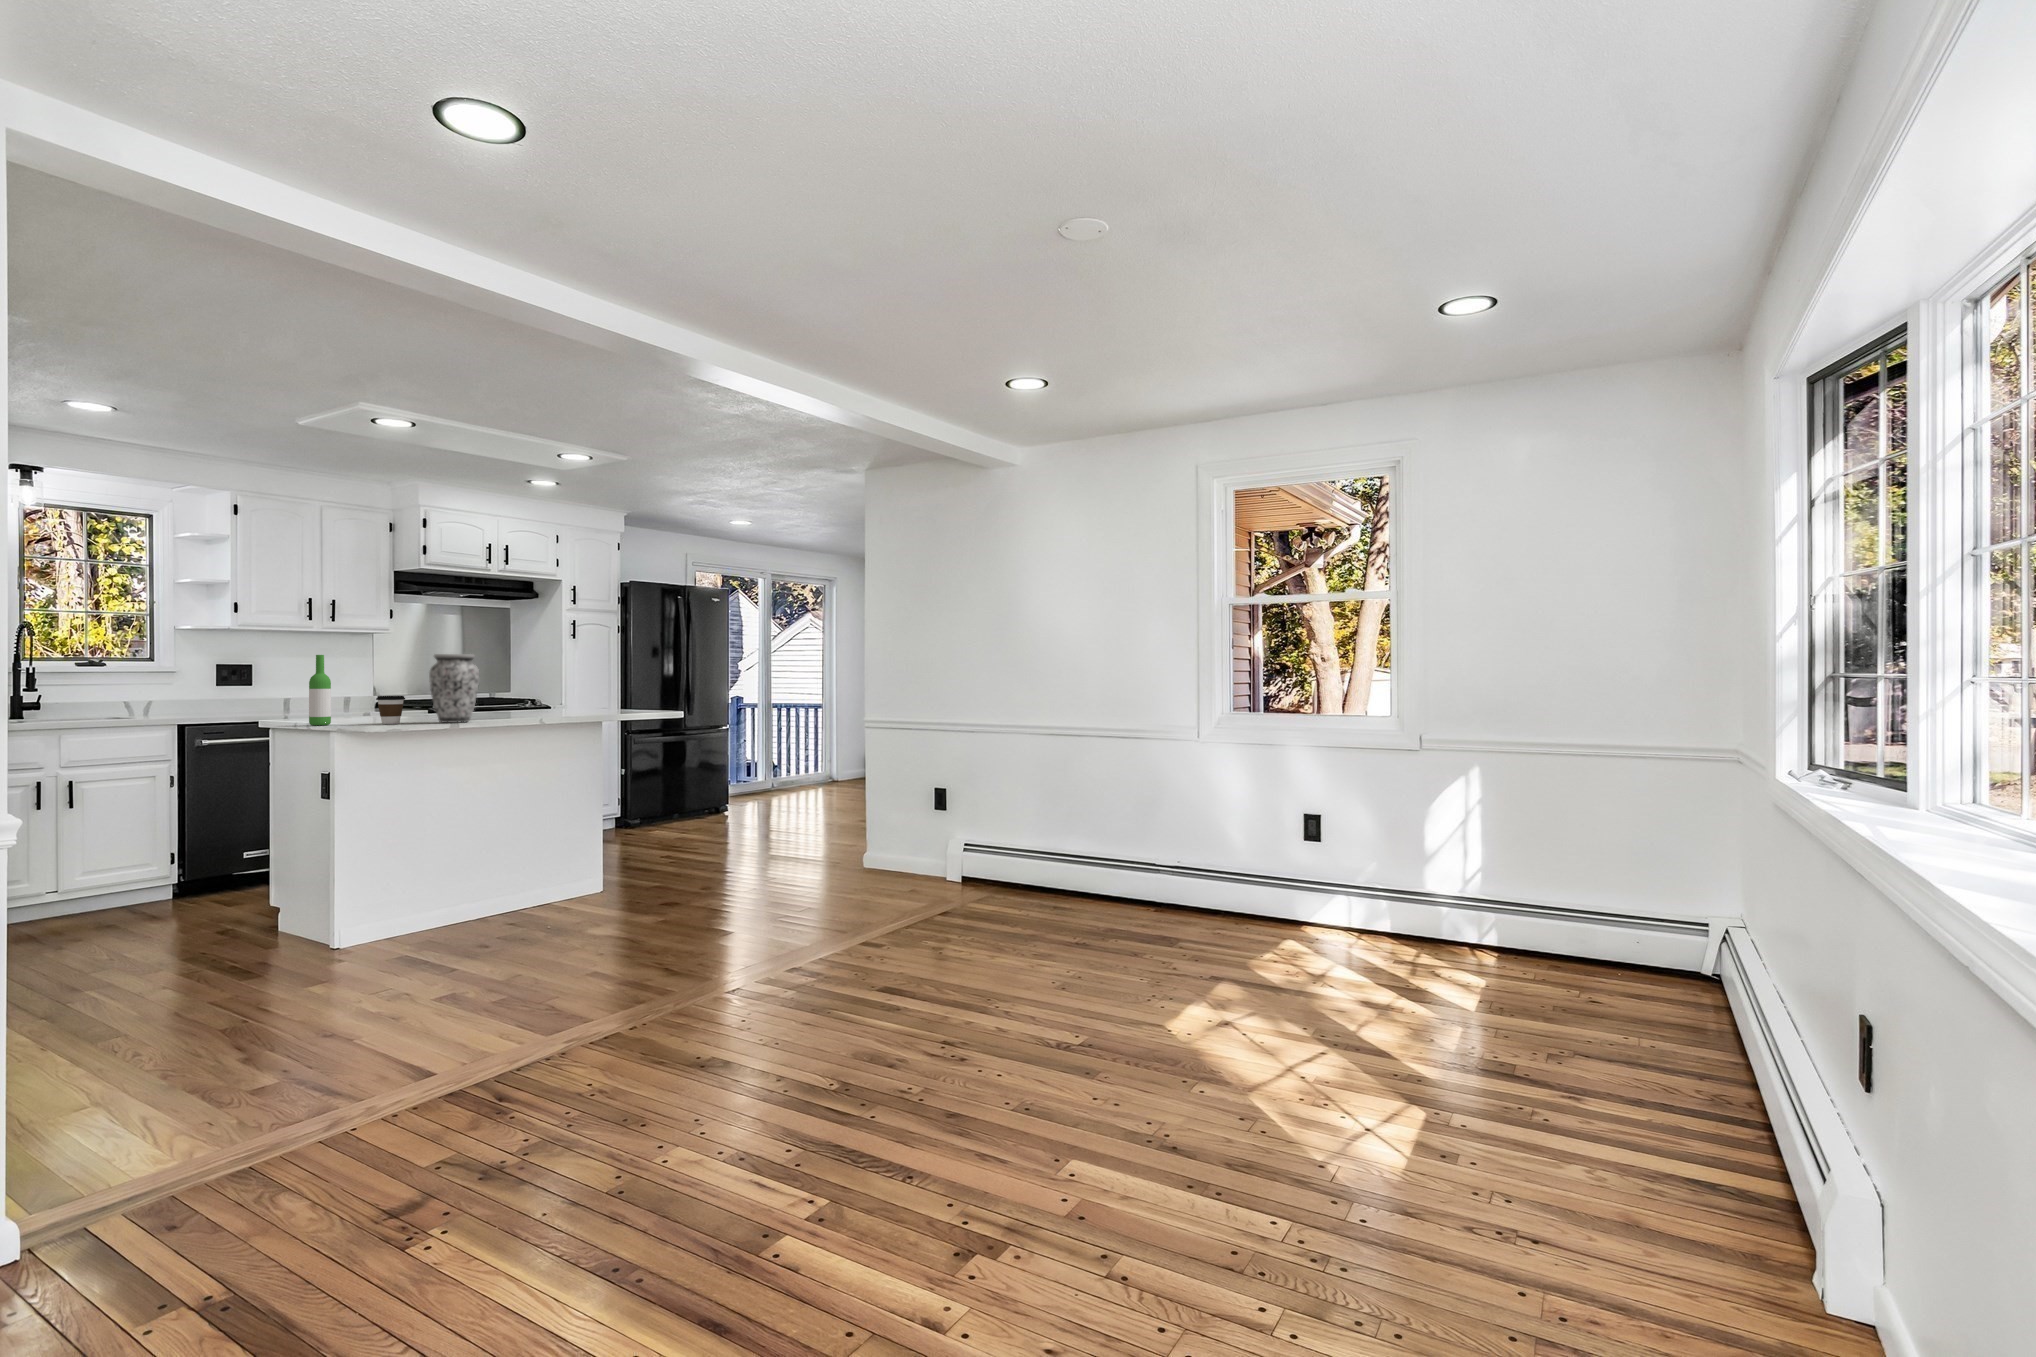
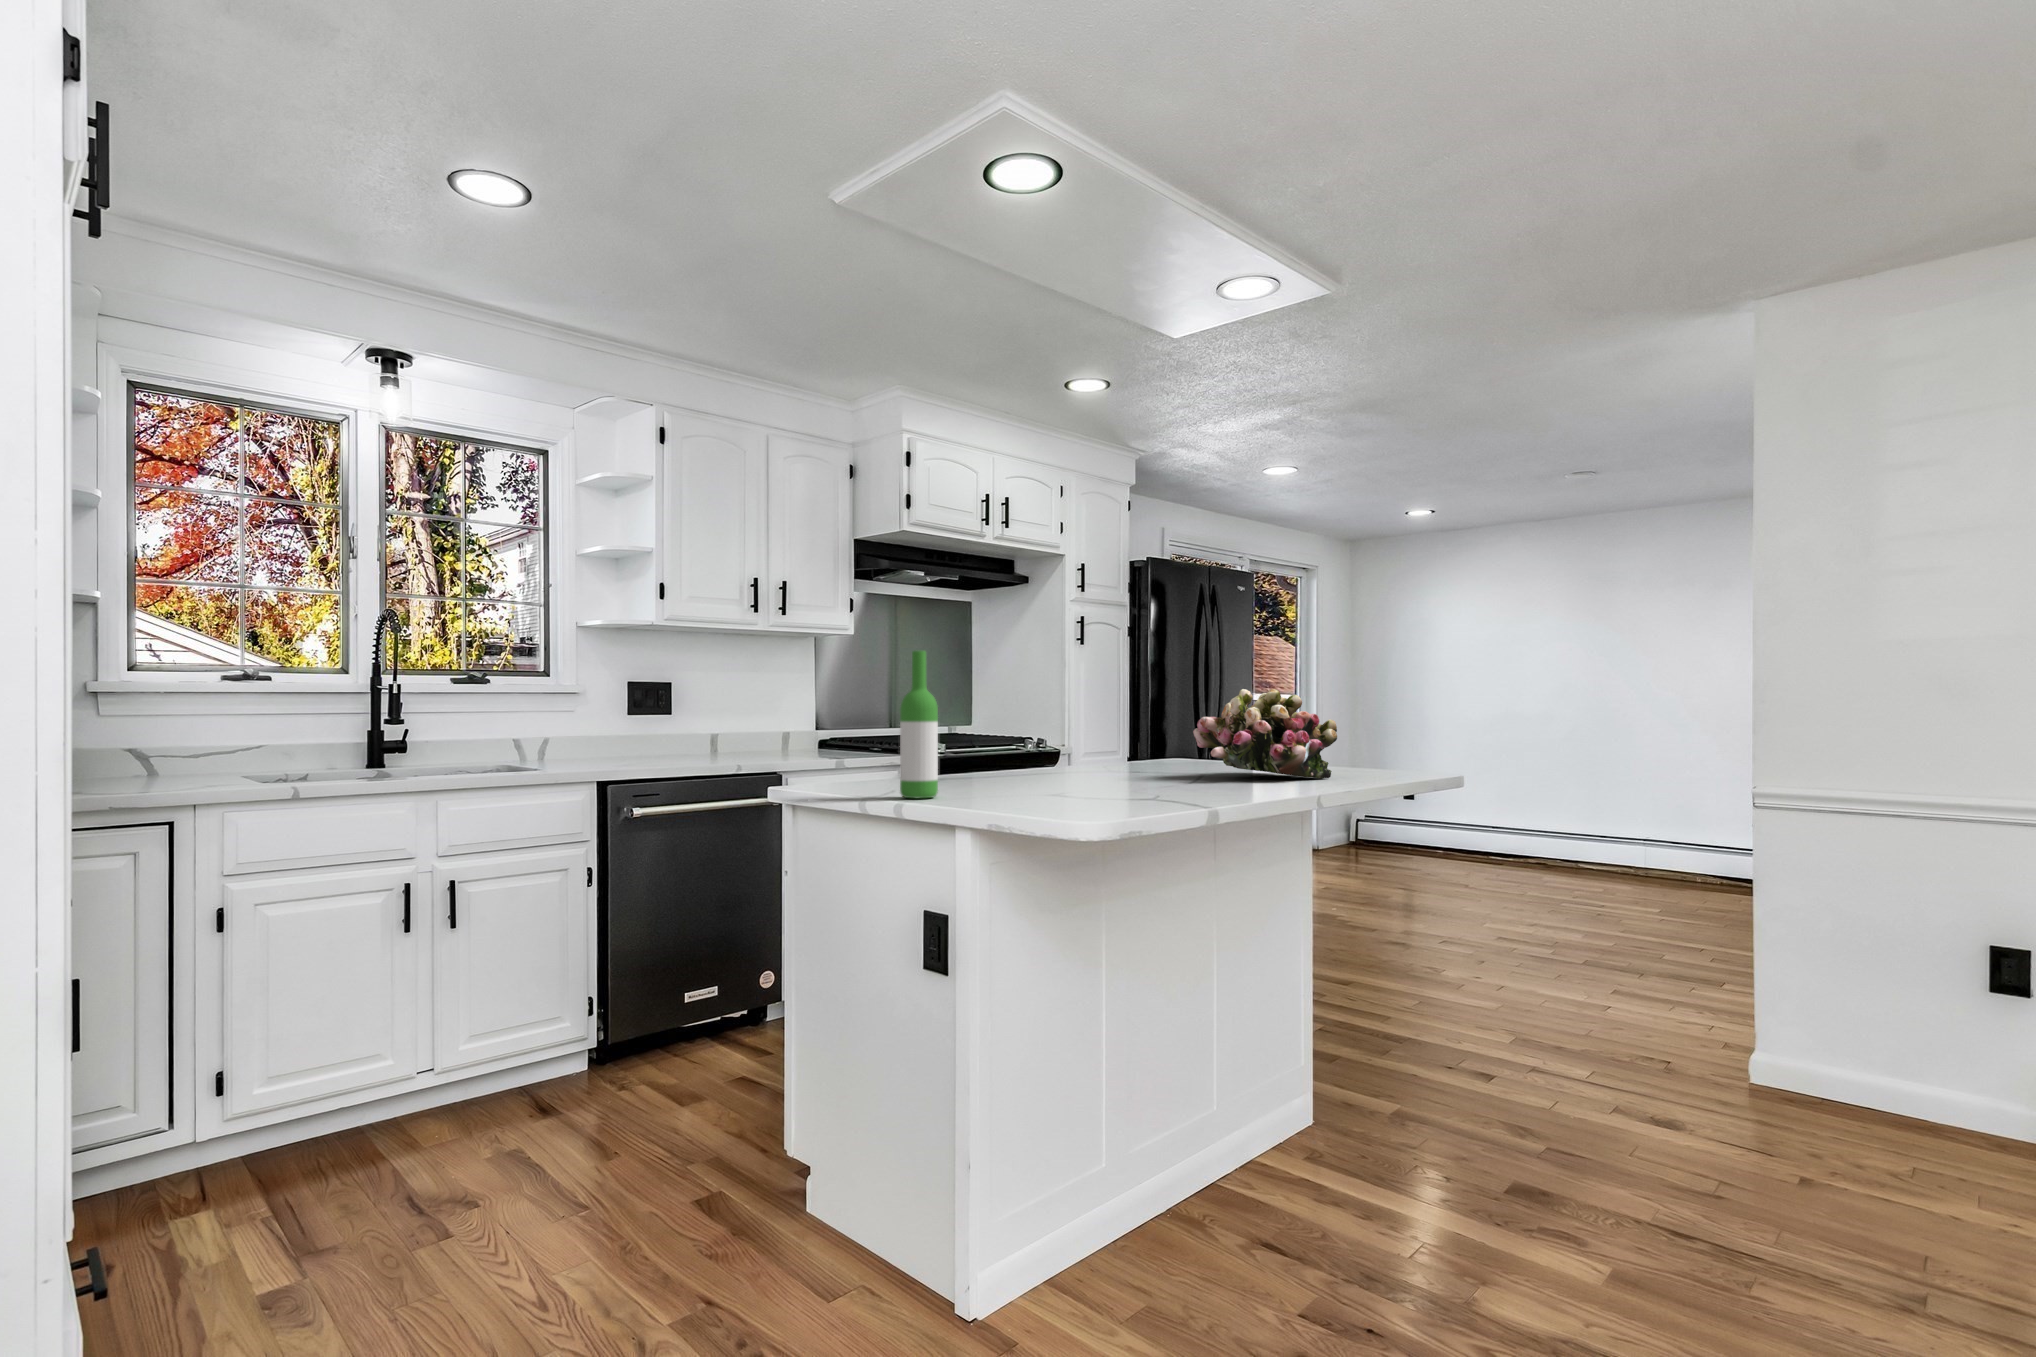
vase: present [429,654,479,723] -> none [1120,647,1214,794]
flower arrangement: none [505,673,588,717] -> present [1193,689,1337,779]
coffee cup: present [376,696,405,724] -> none [1025,736,1077,797]

